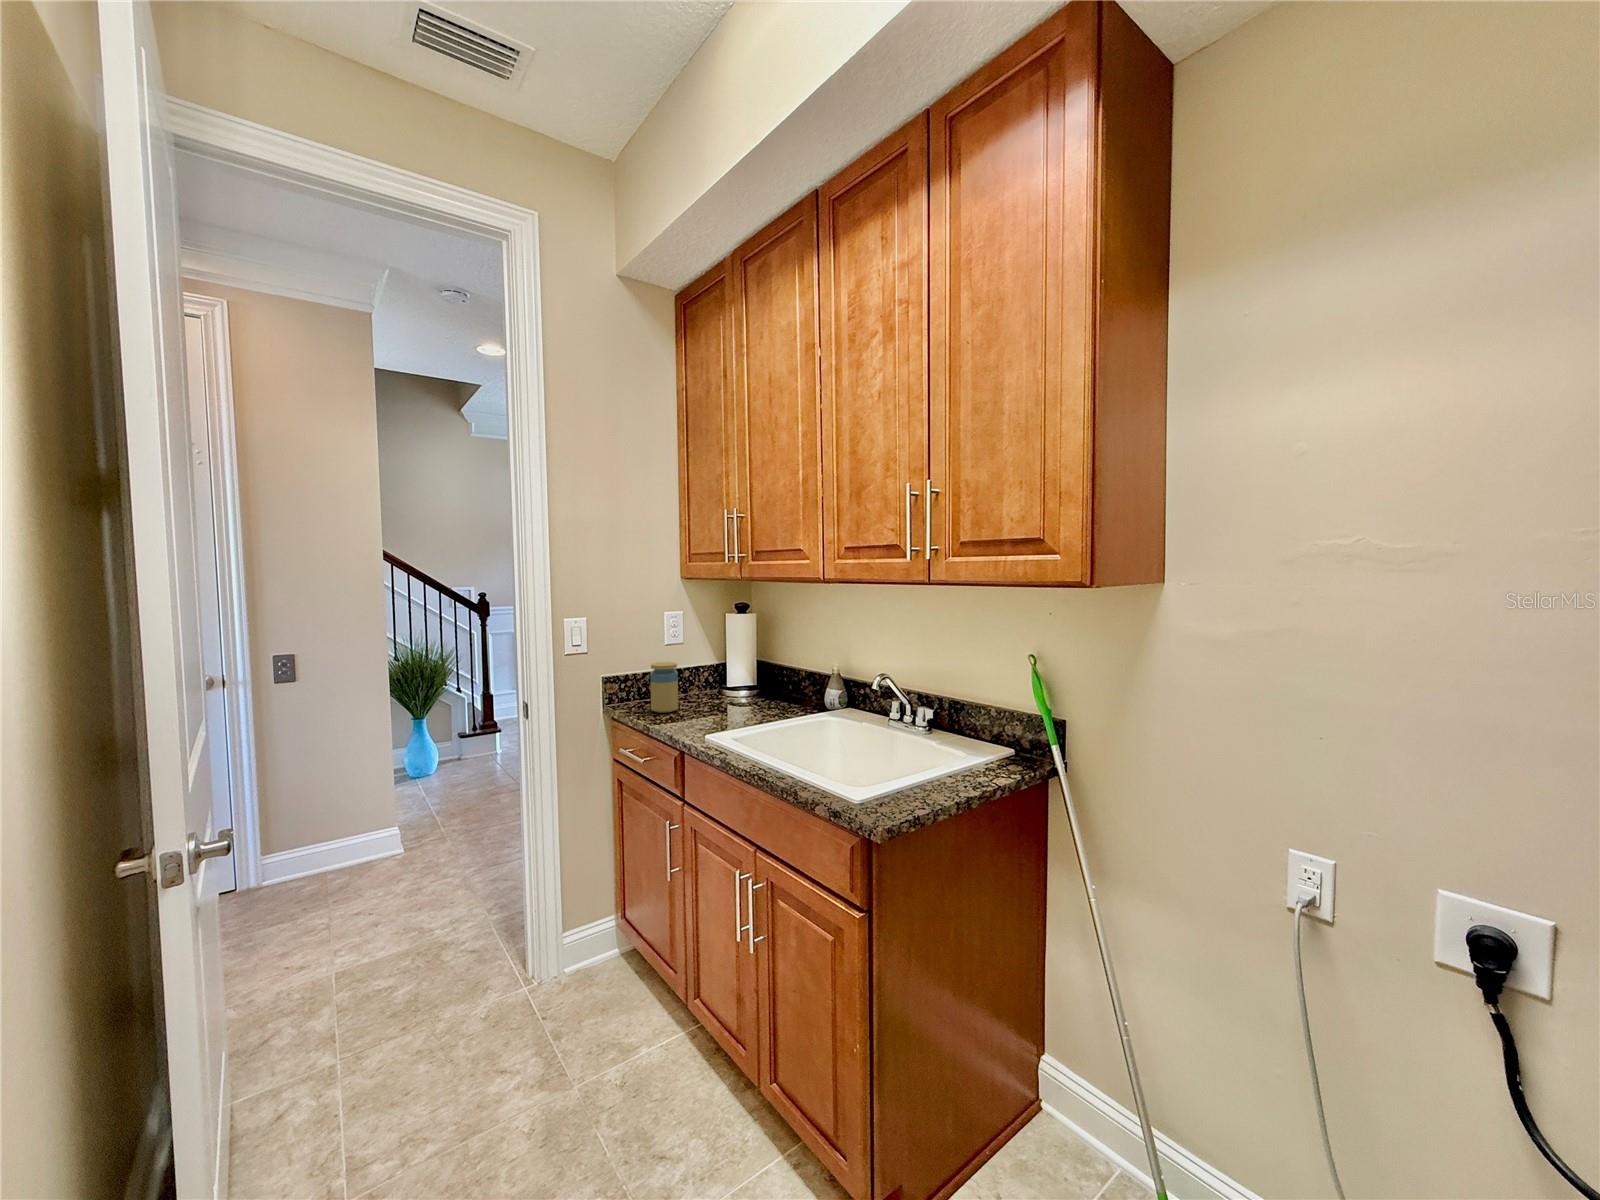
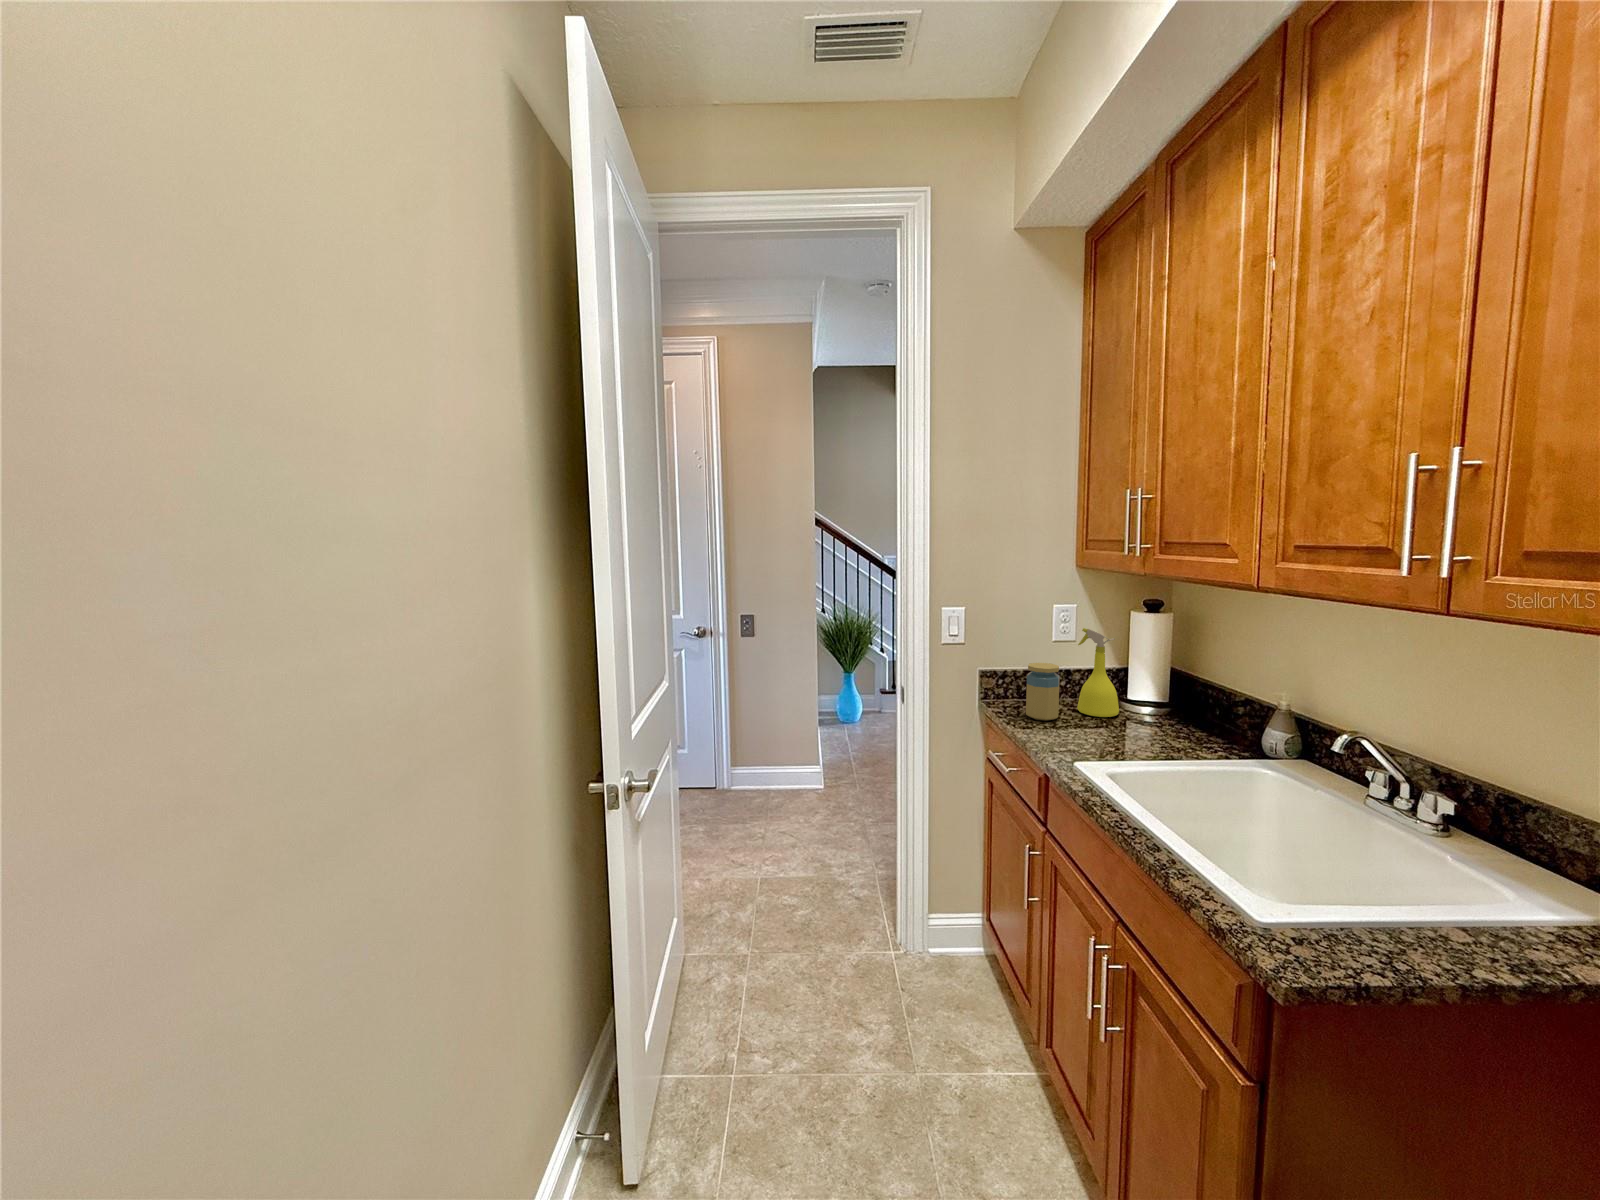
spray bottle: none [689,629,724,704] -> present [1077,628,1119,717]

